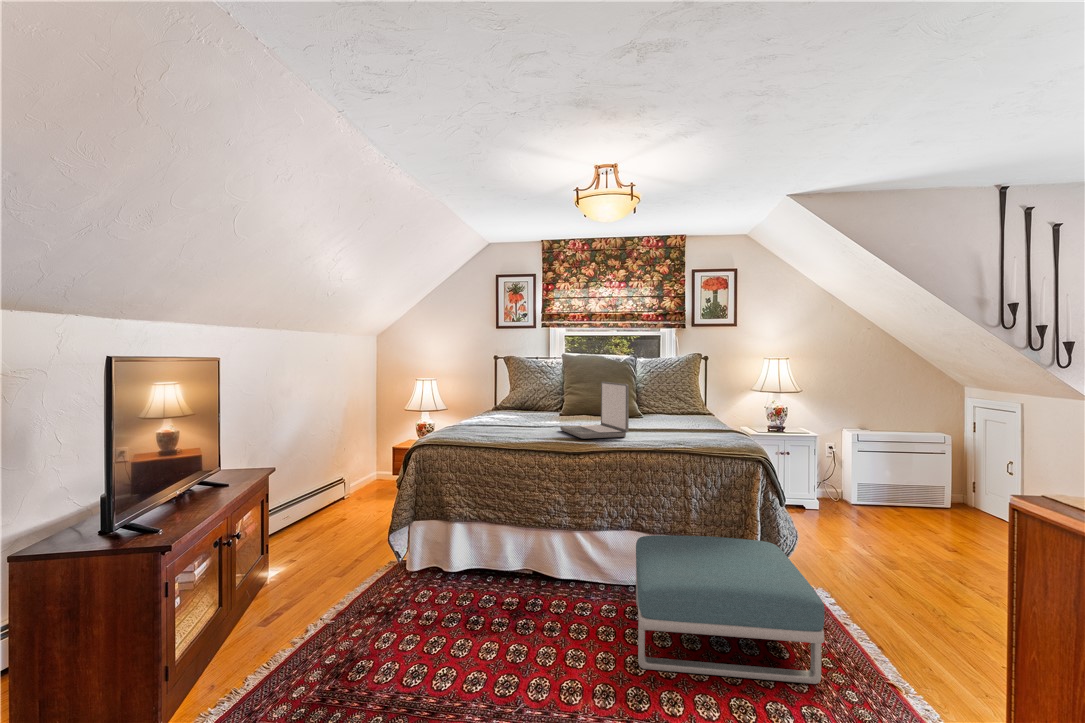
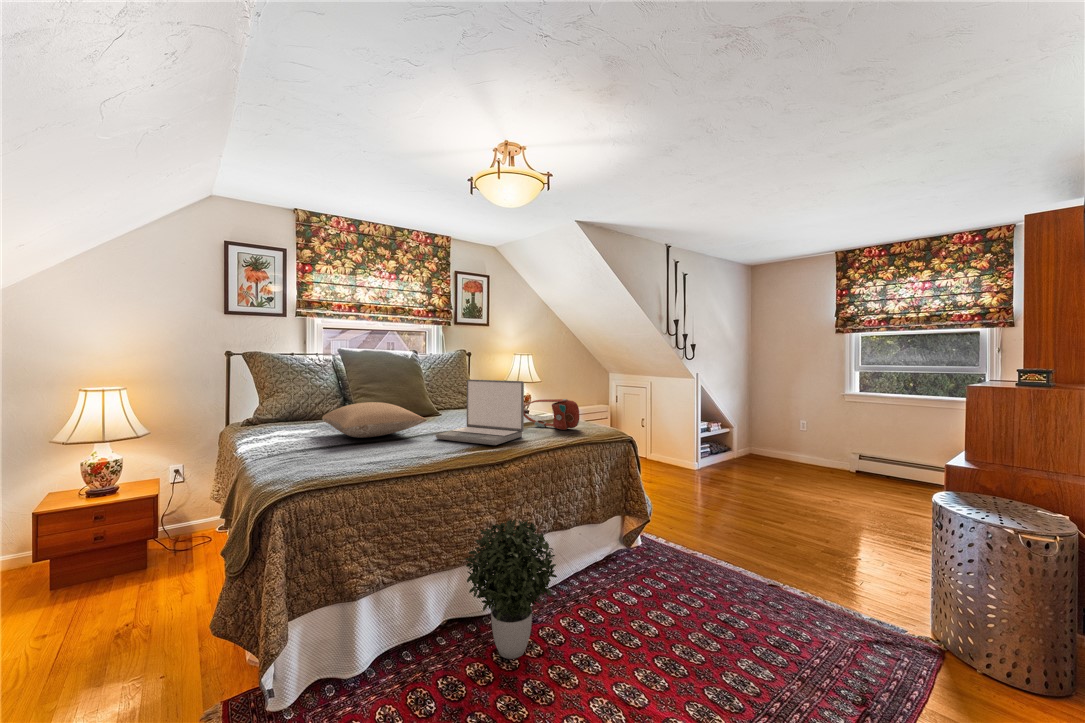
pillow: none [494,398,565,424] -> present [322,402,427,438]
handbag: none [657,405,700,437] -> present [524,399,579,430]
potted plant: none [511,495,583,606] -> present [465,520,557,659]
footstool: present [636,535,825,684] -> none [579,510,782,673]

